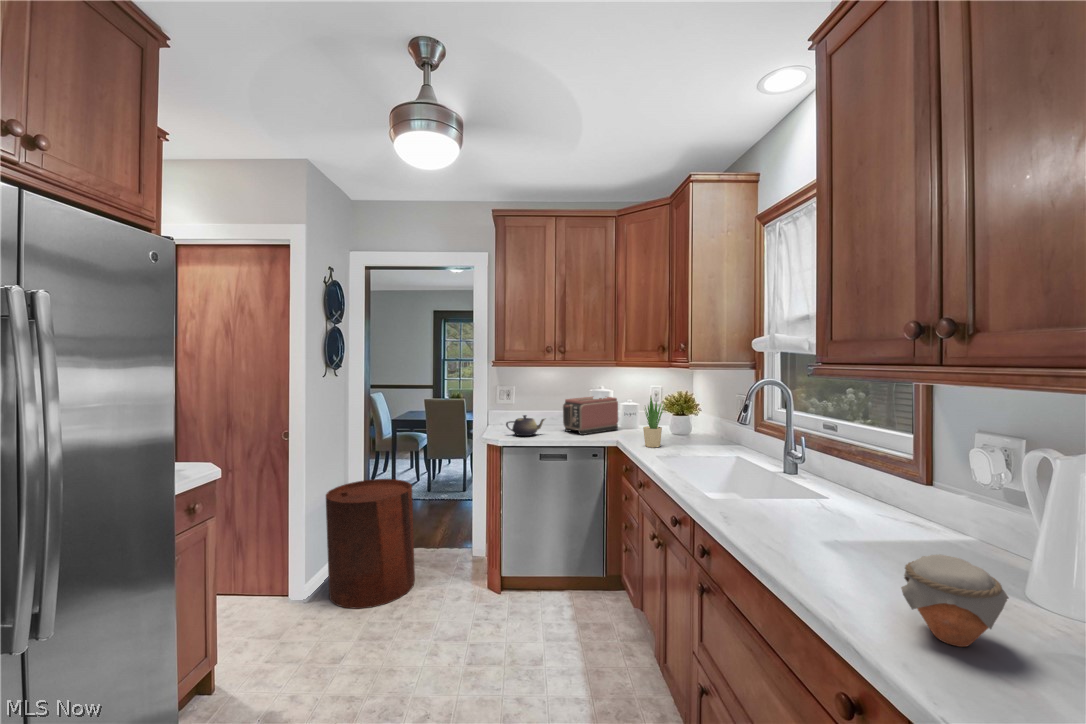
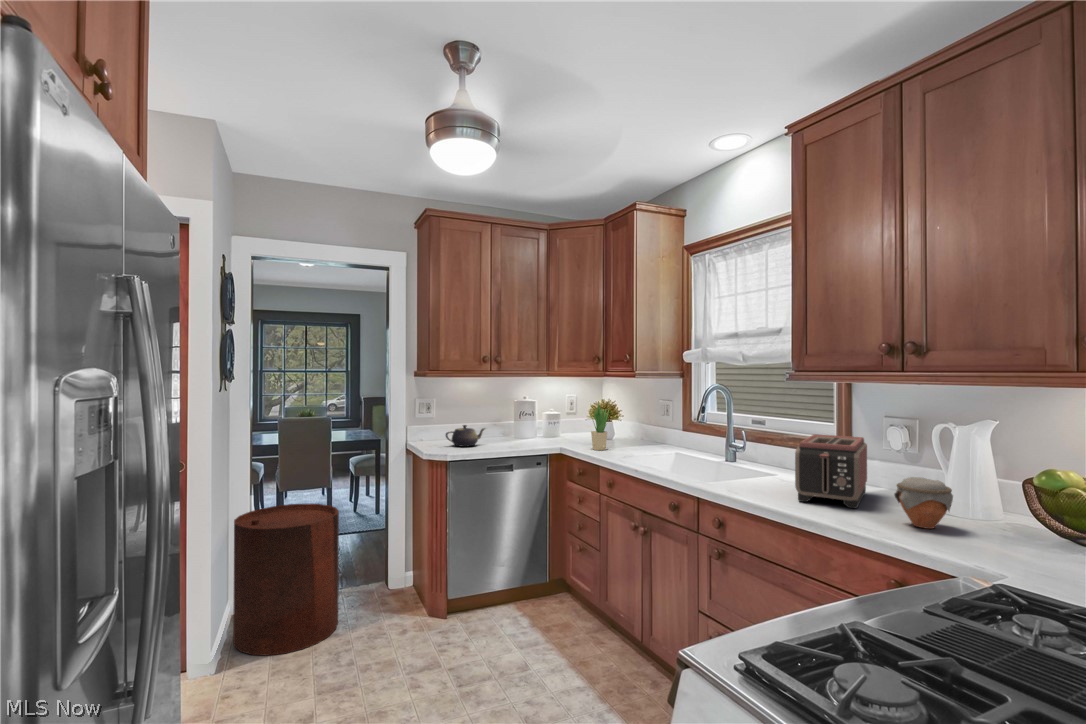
toaster: present [563,397,618,435] -> present [795,434,867,508]

